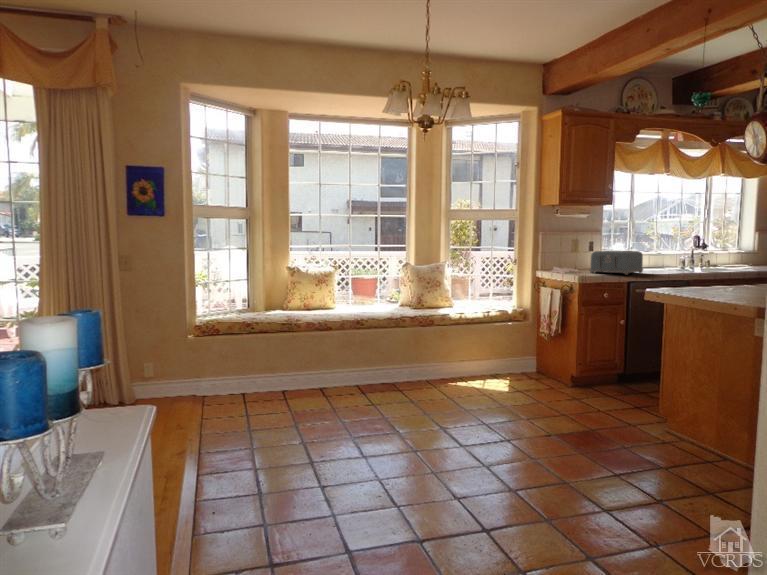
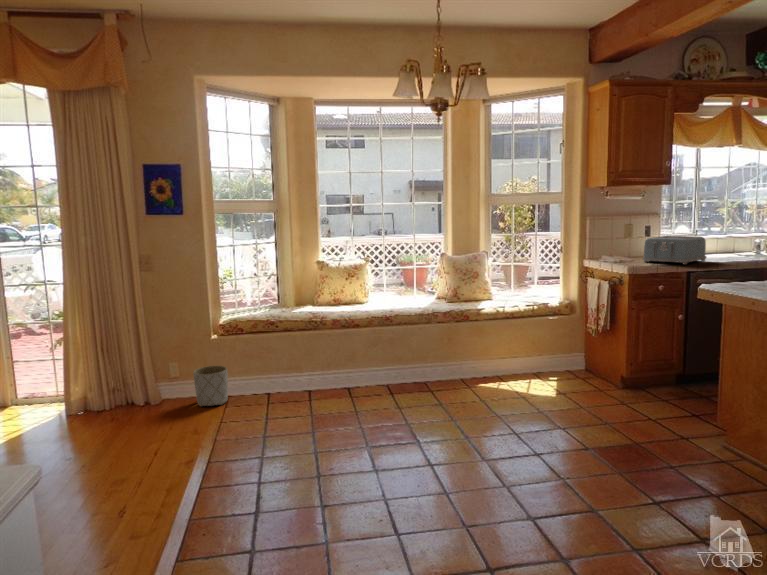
planter: none [170,366,204,406] -> present [193,366,228,407]

